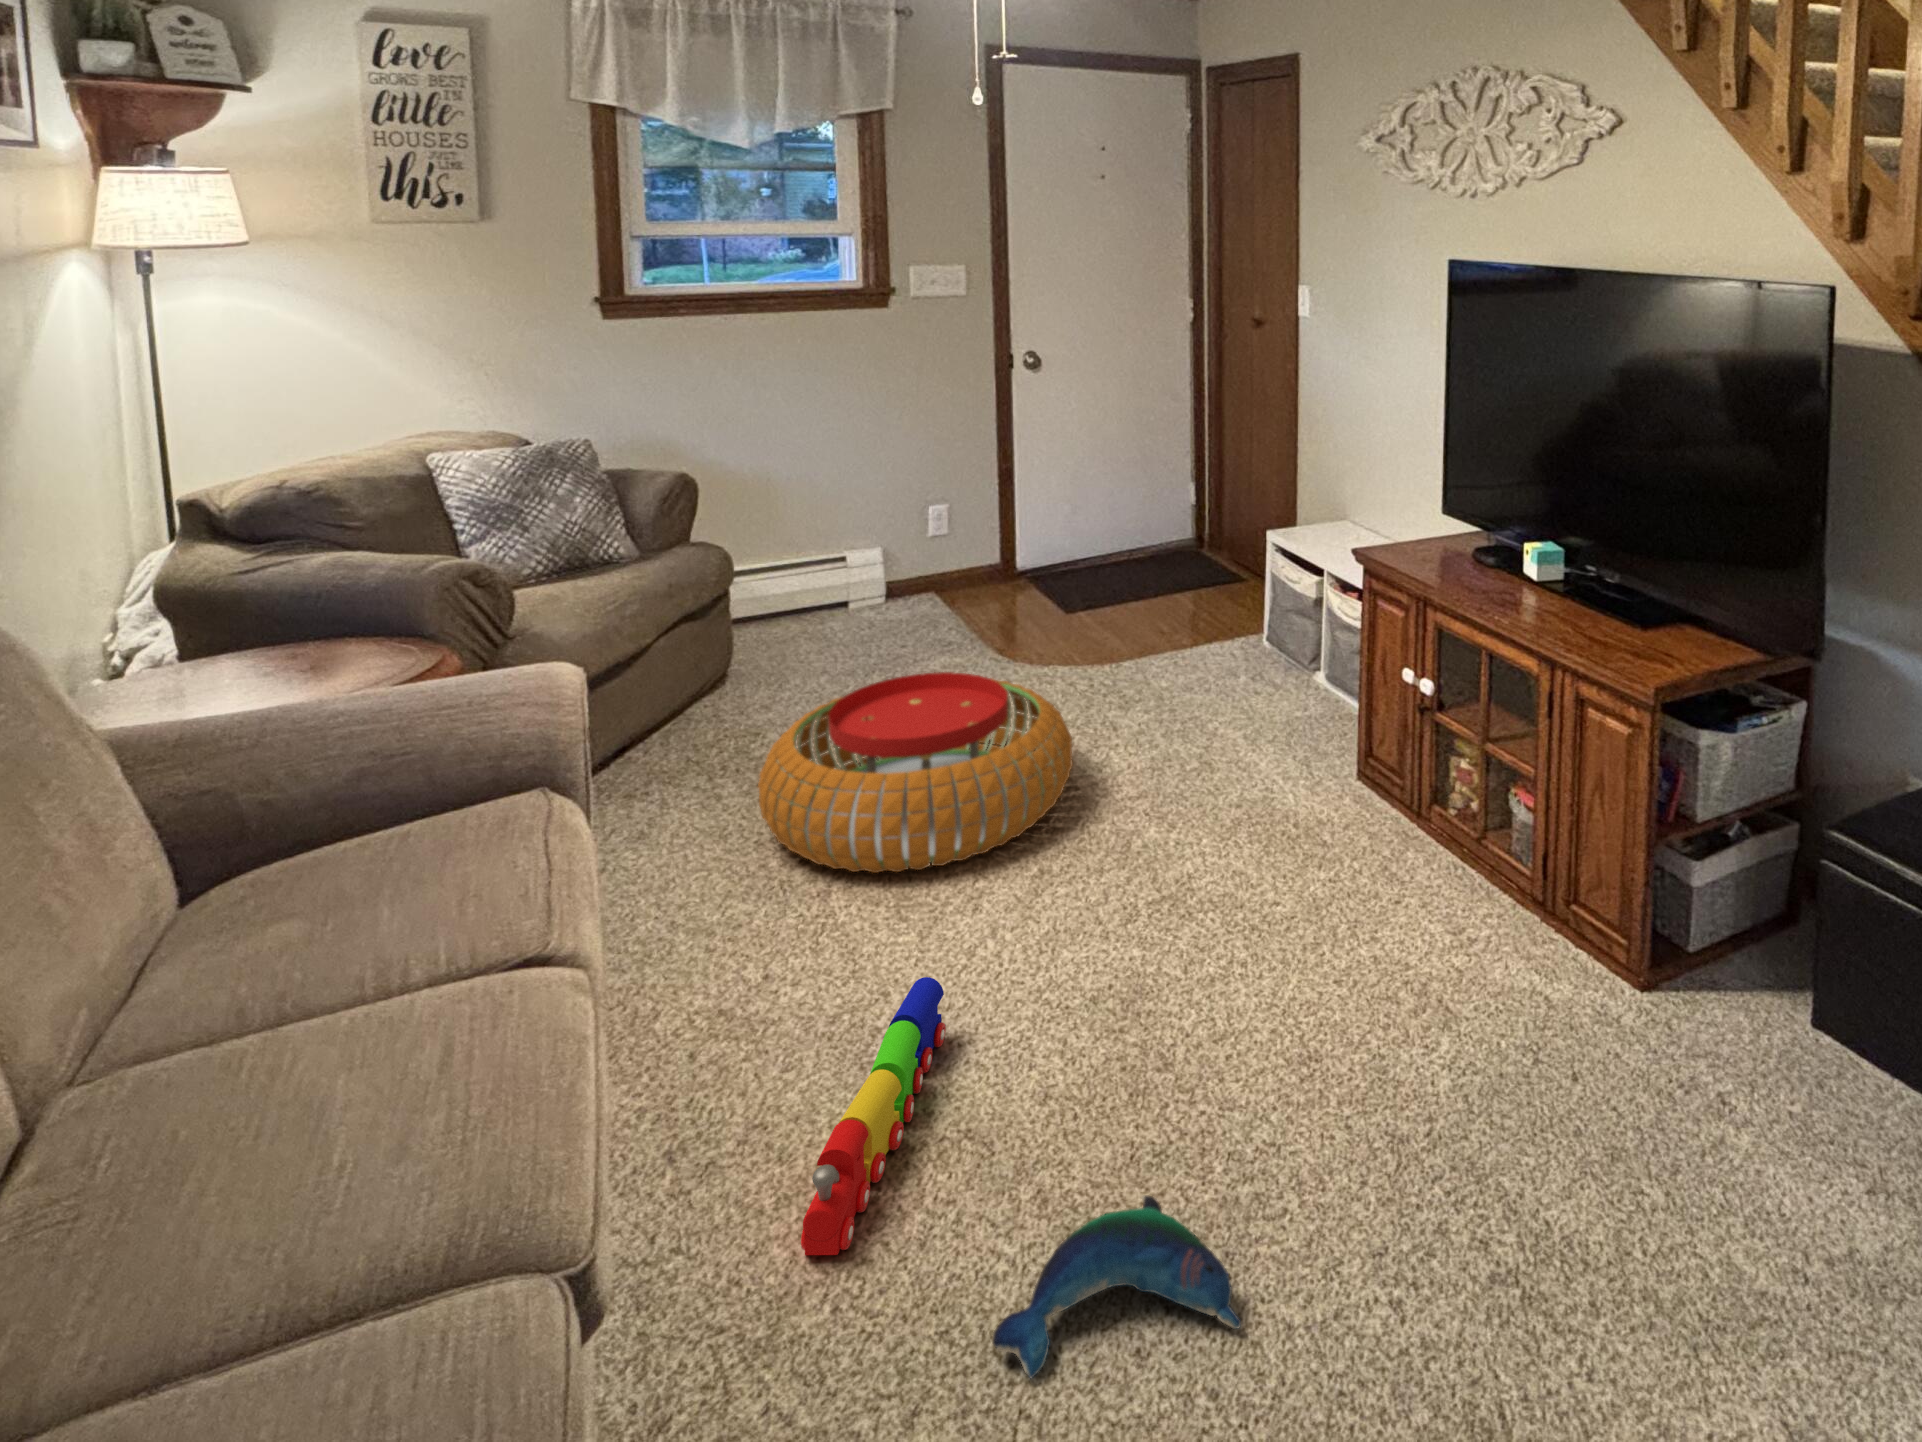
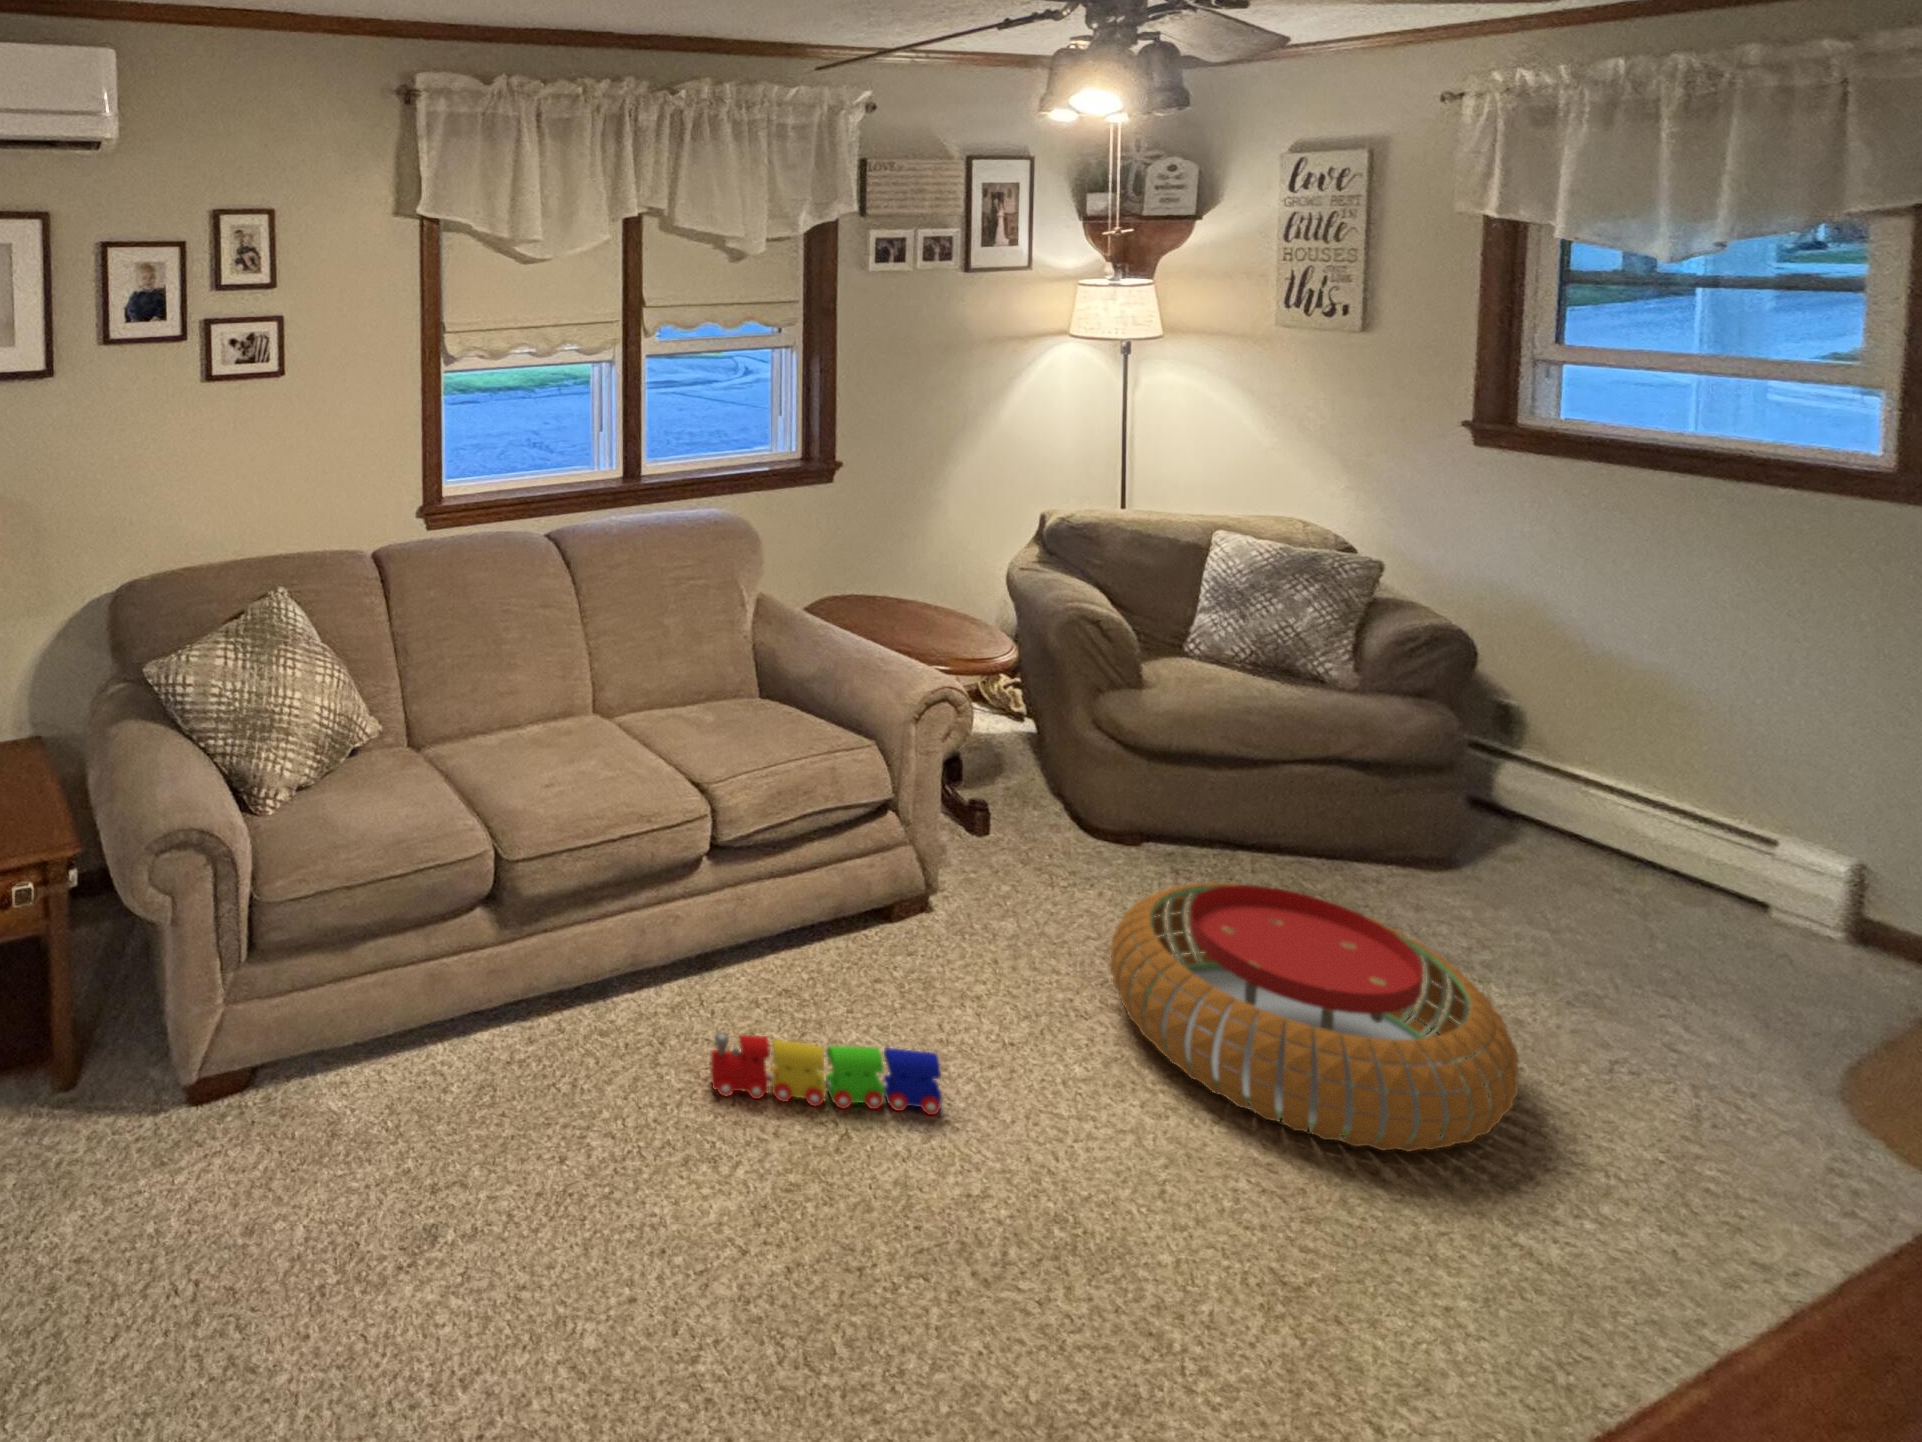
plush toy: present [993,1195,1241,1378] -> none [635,1161,749,1315]

